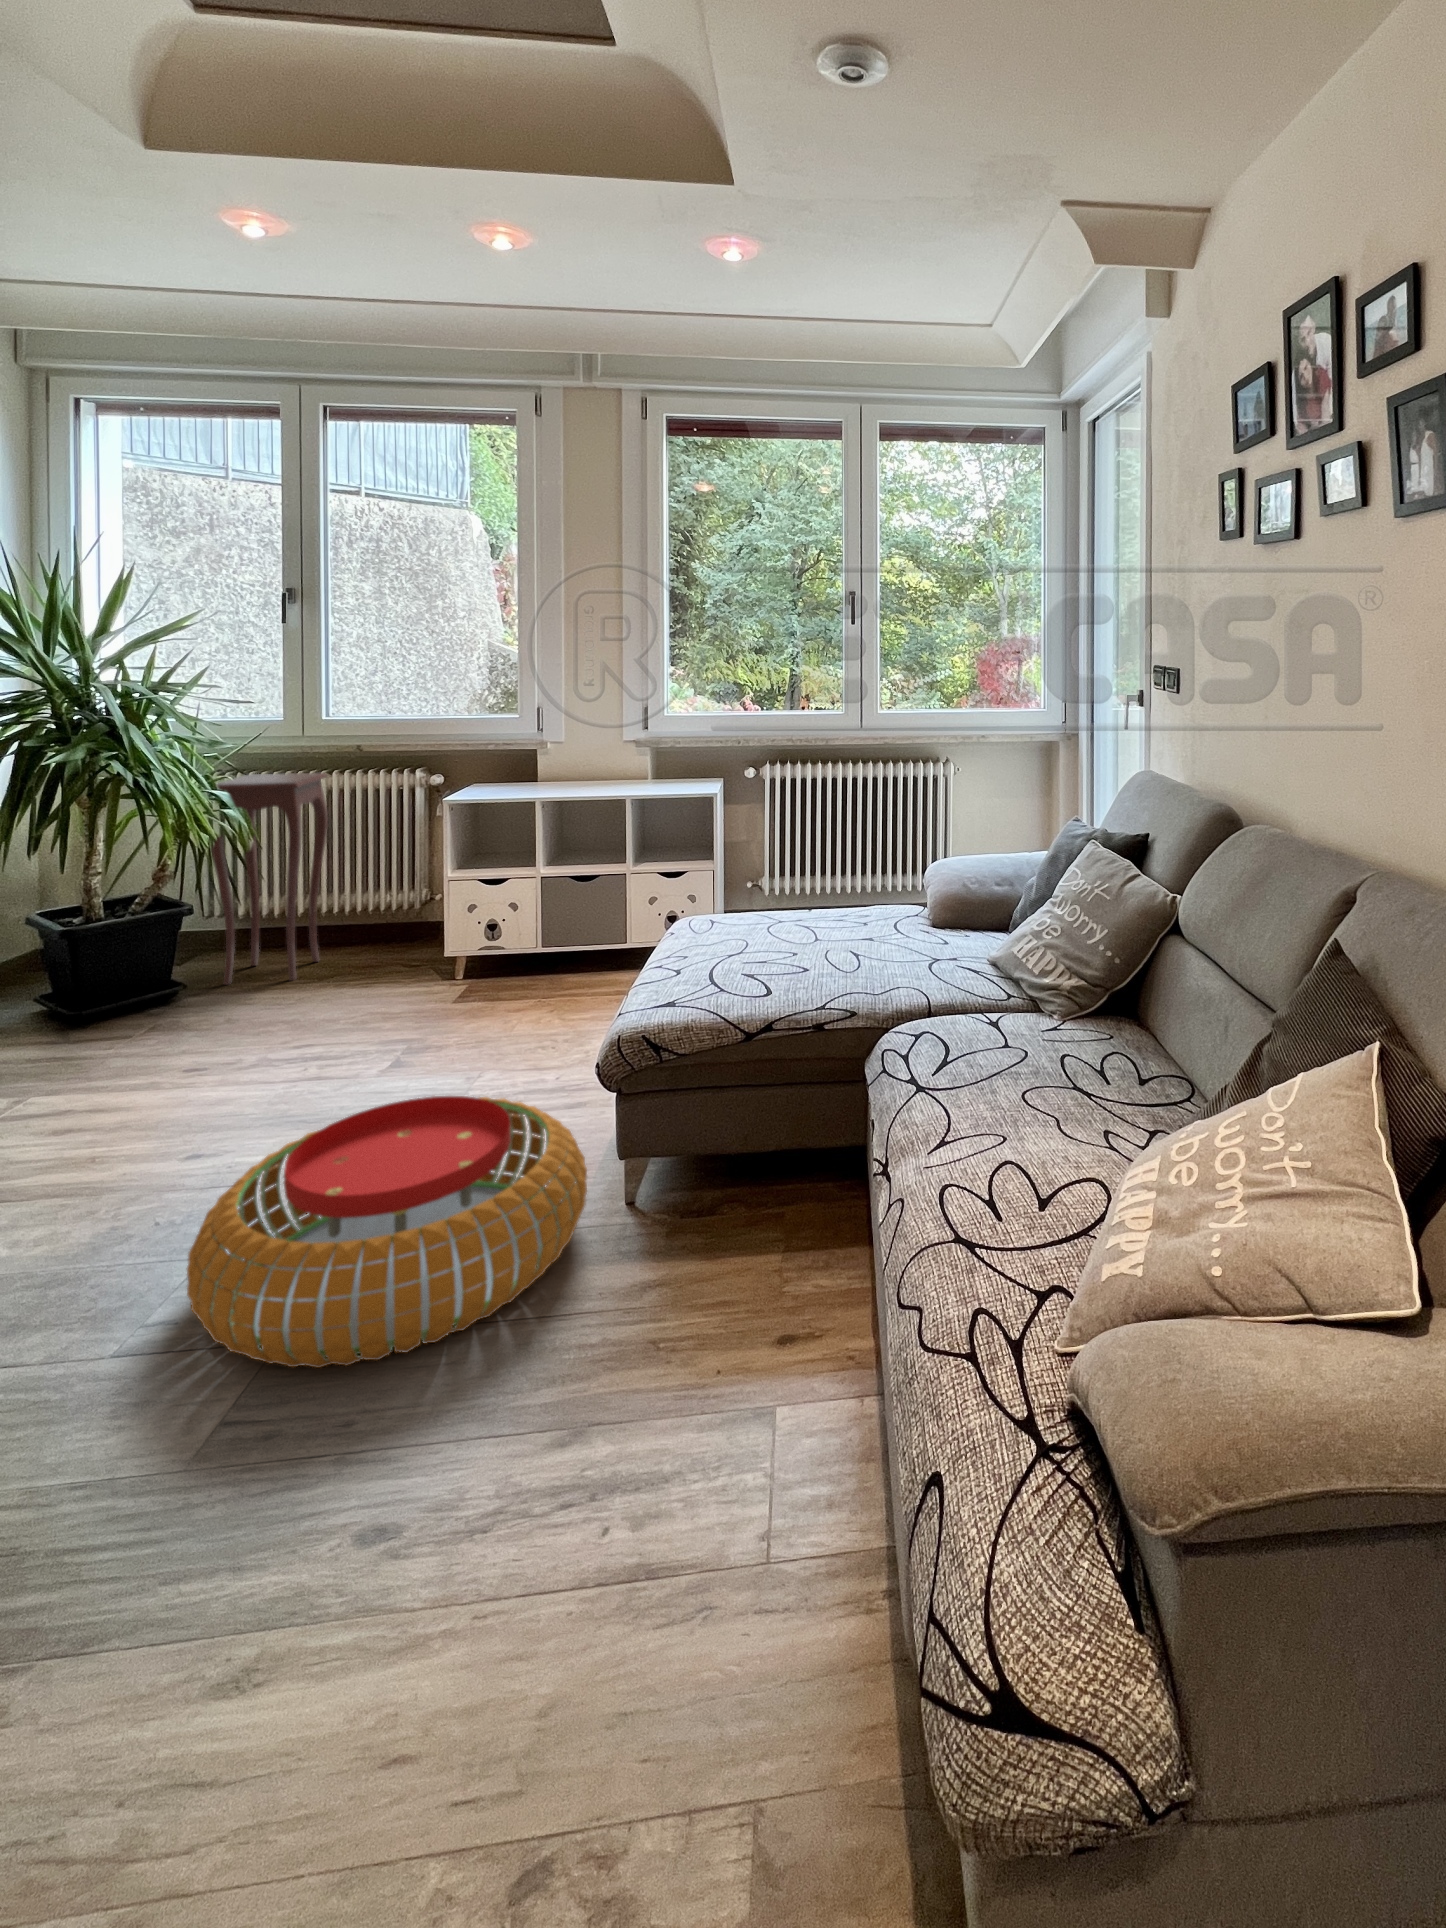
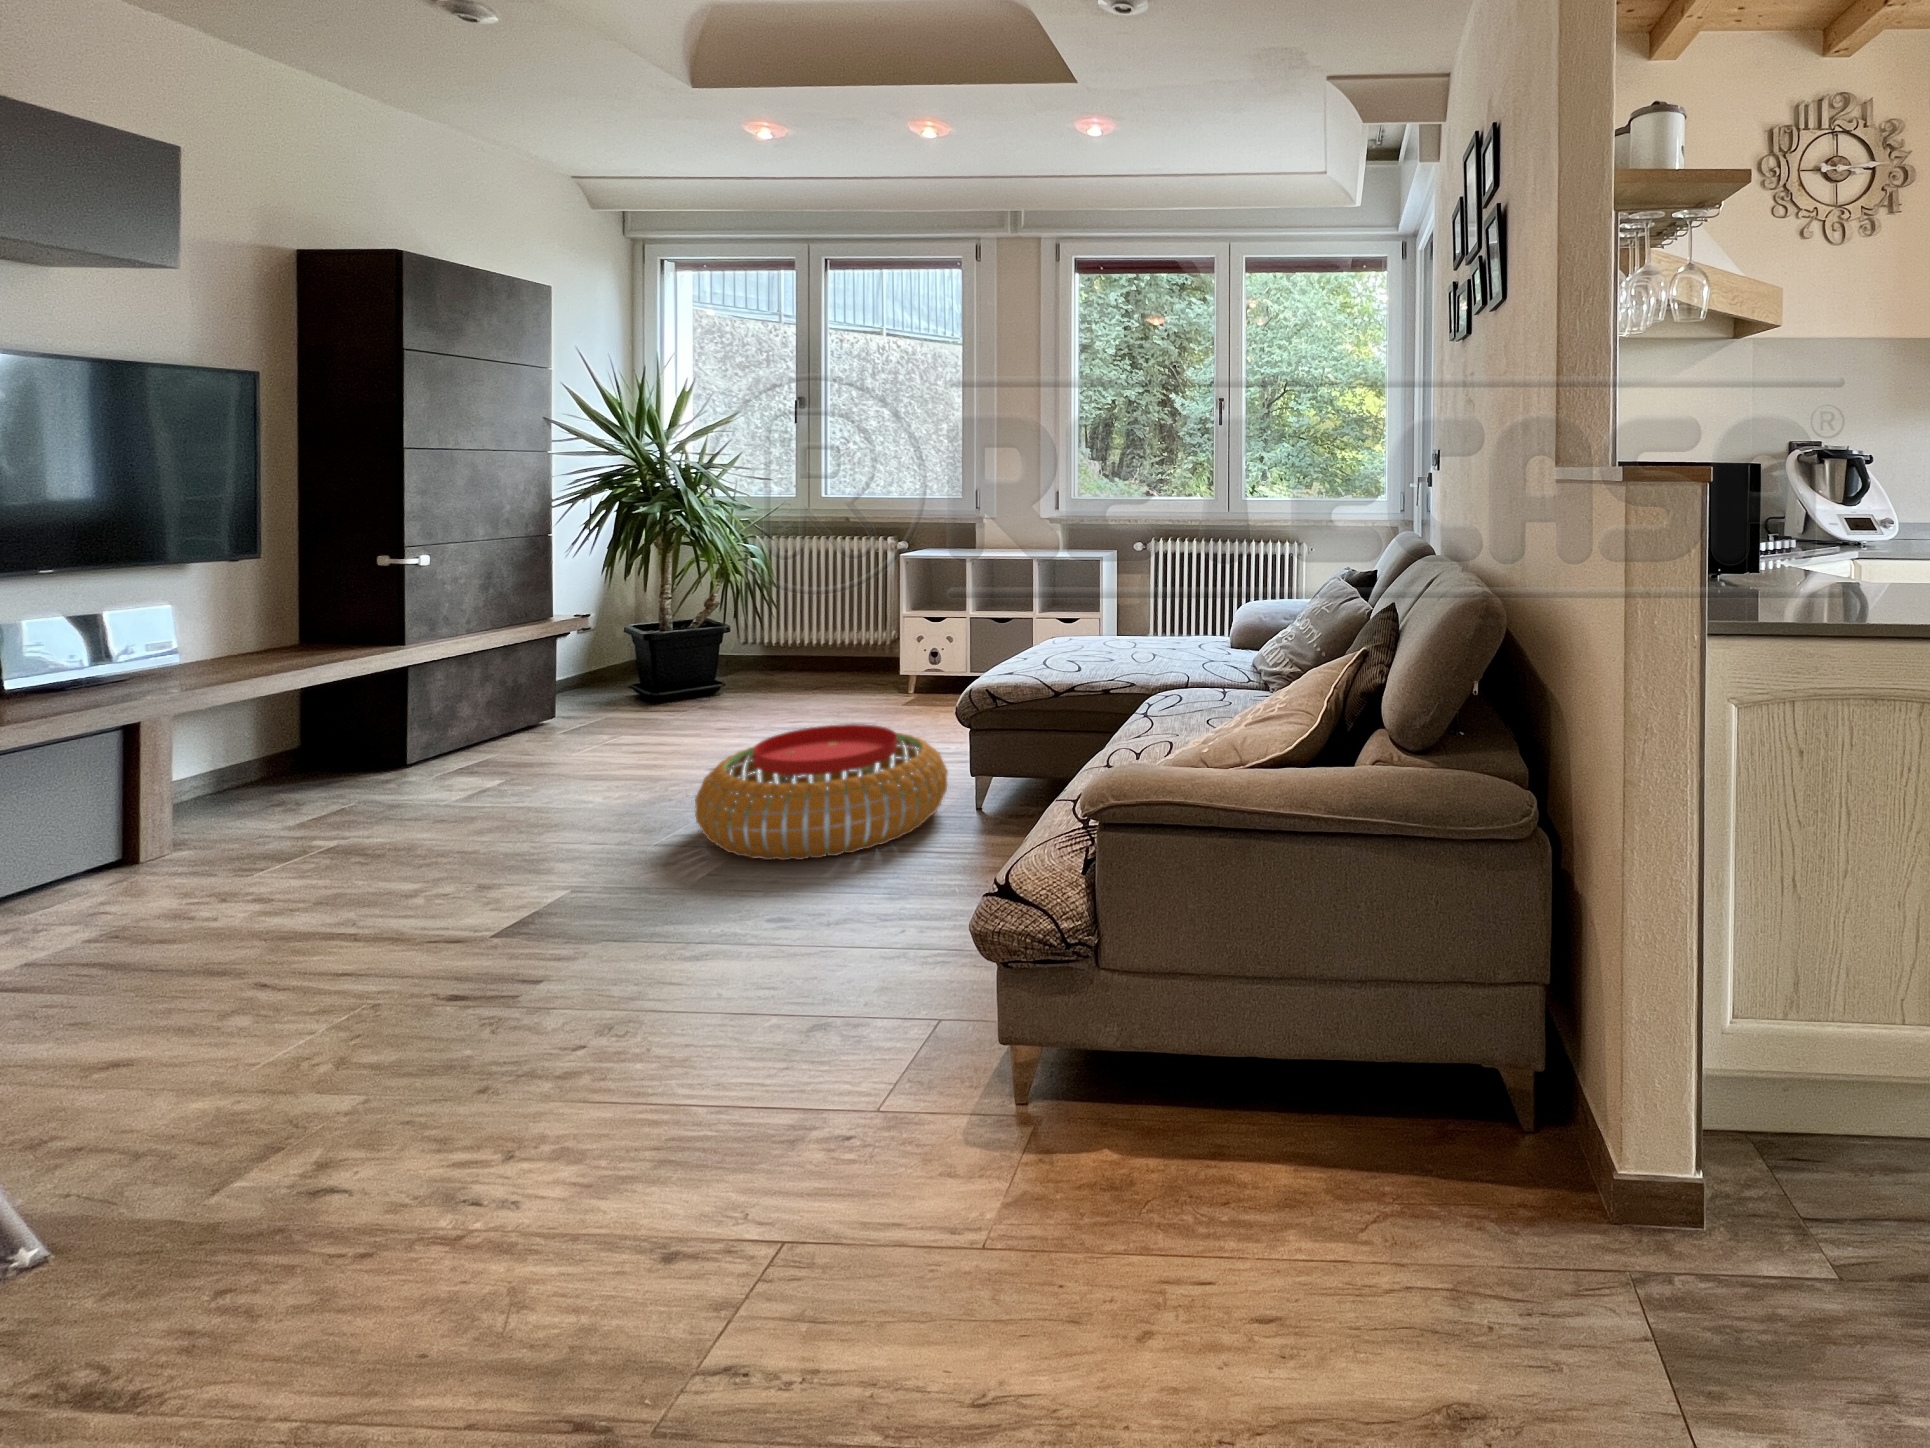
side table: present [211,773,328,985] -> none [742,536,825,688]

